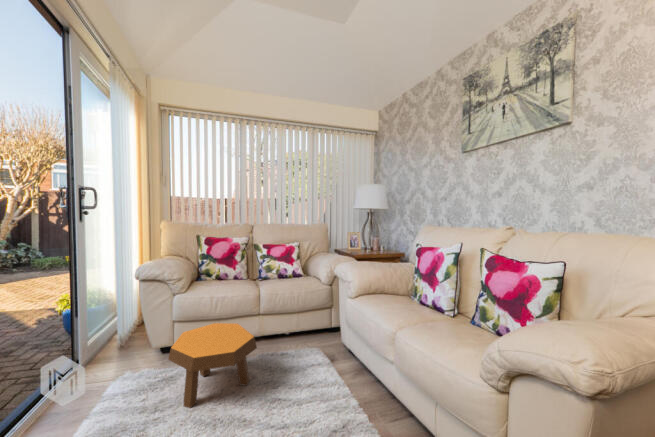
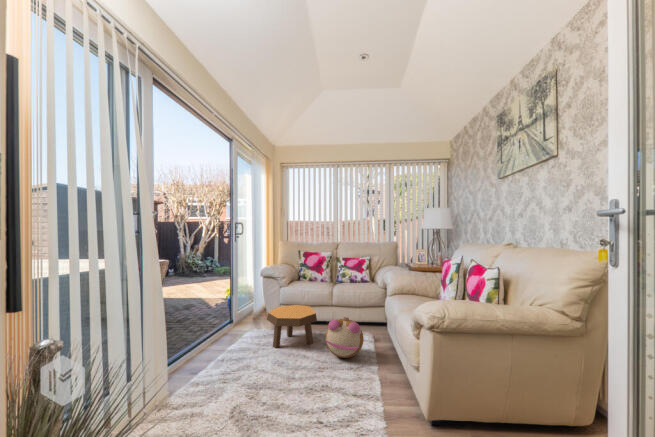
plush toy: none [281,340,341,405] -> present [325,317,364,358]

